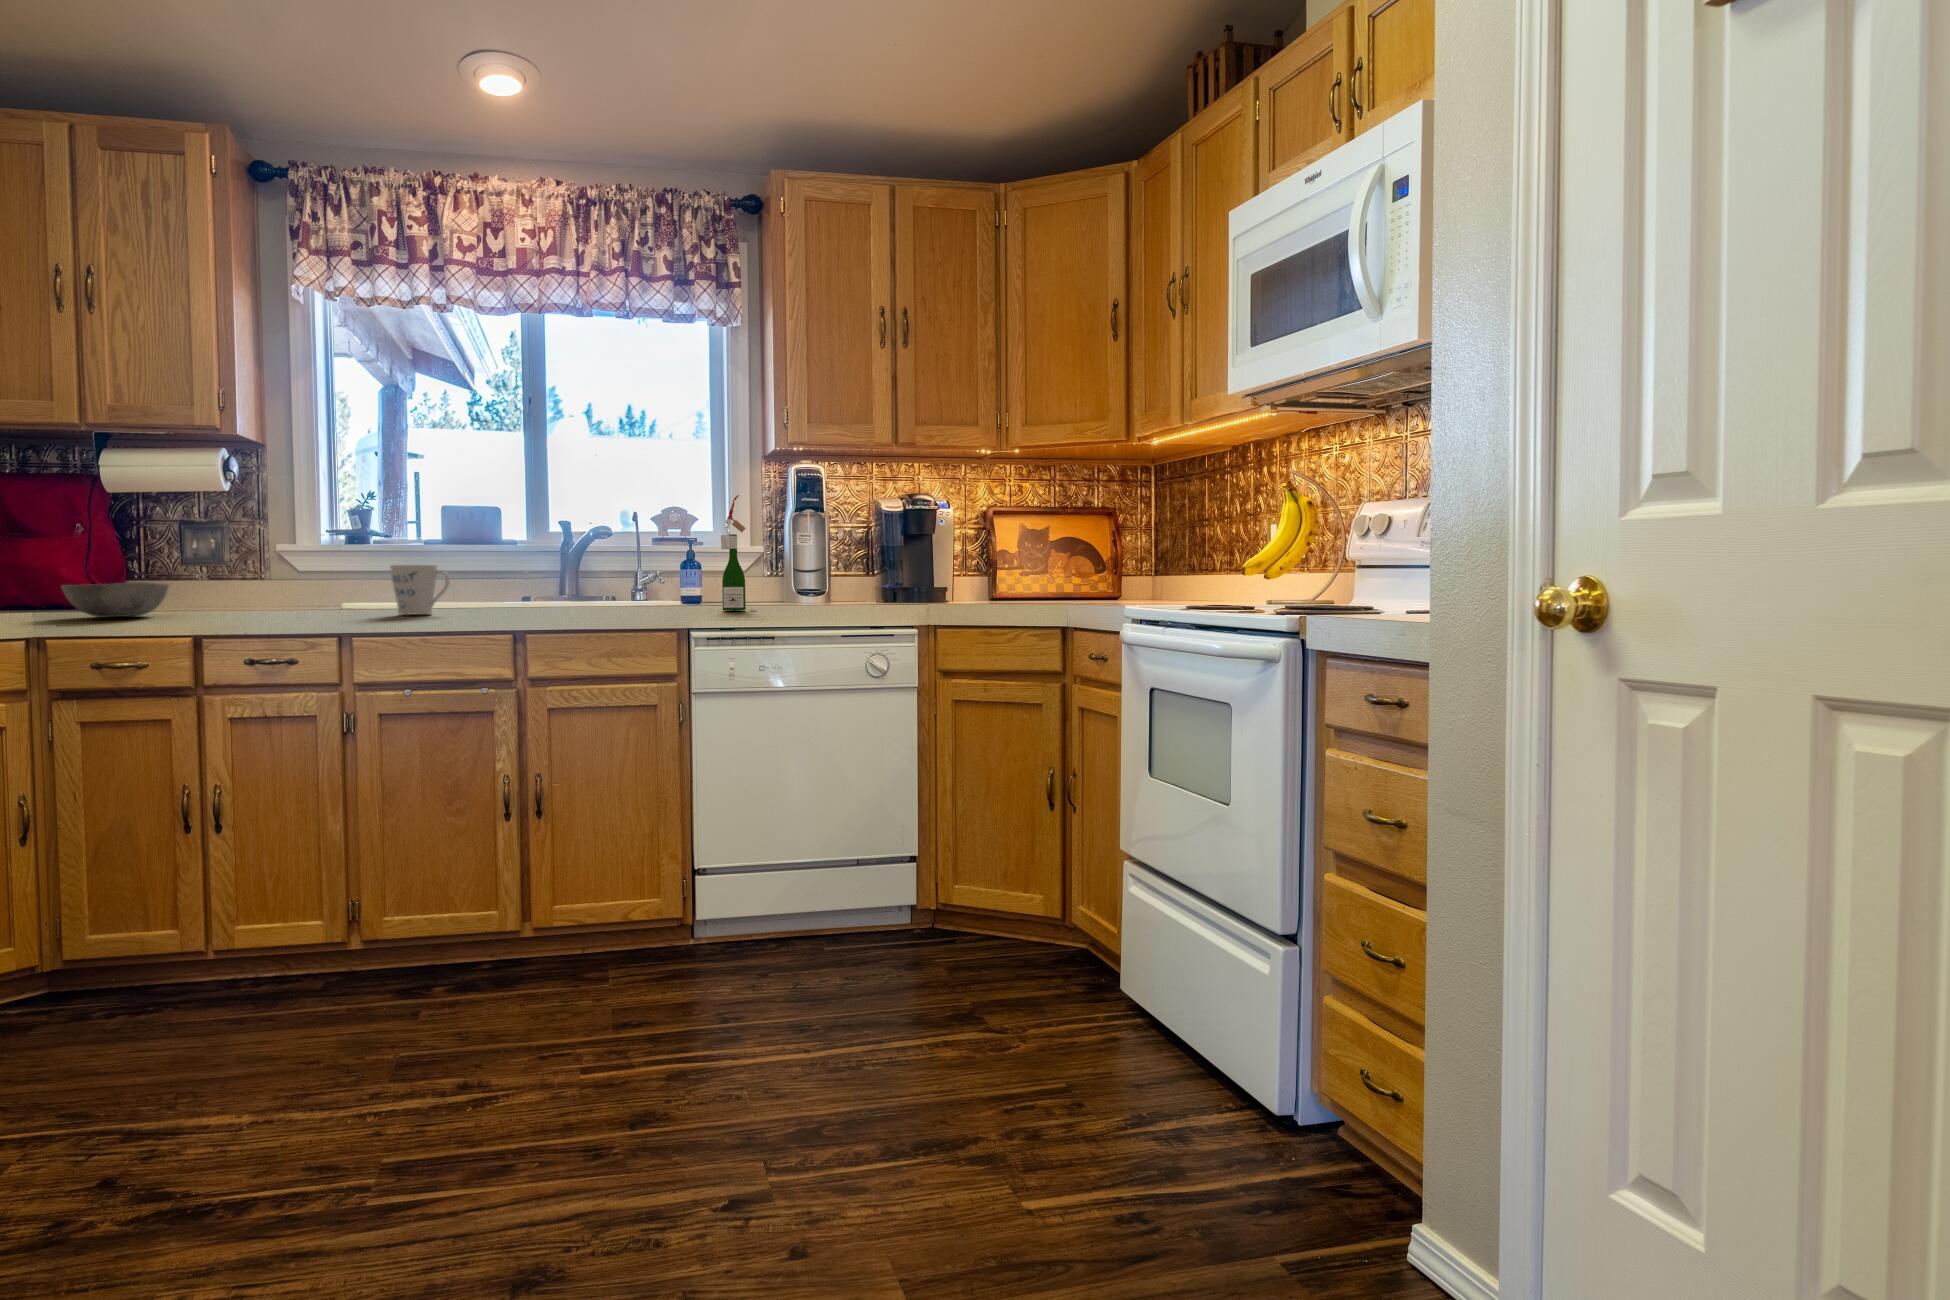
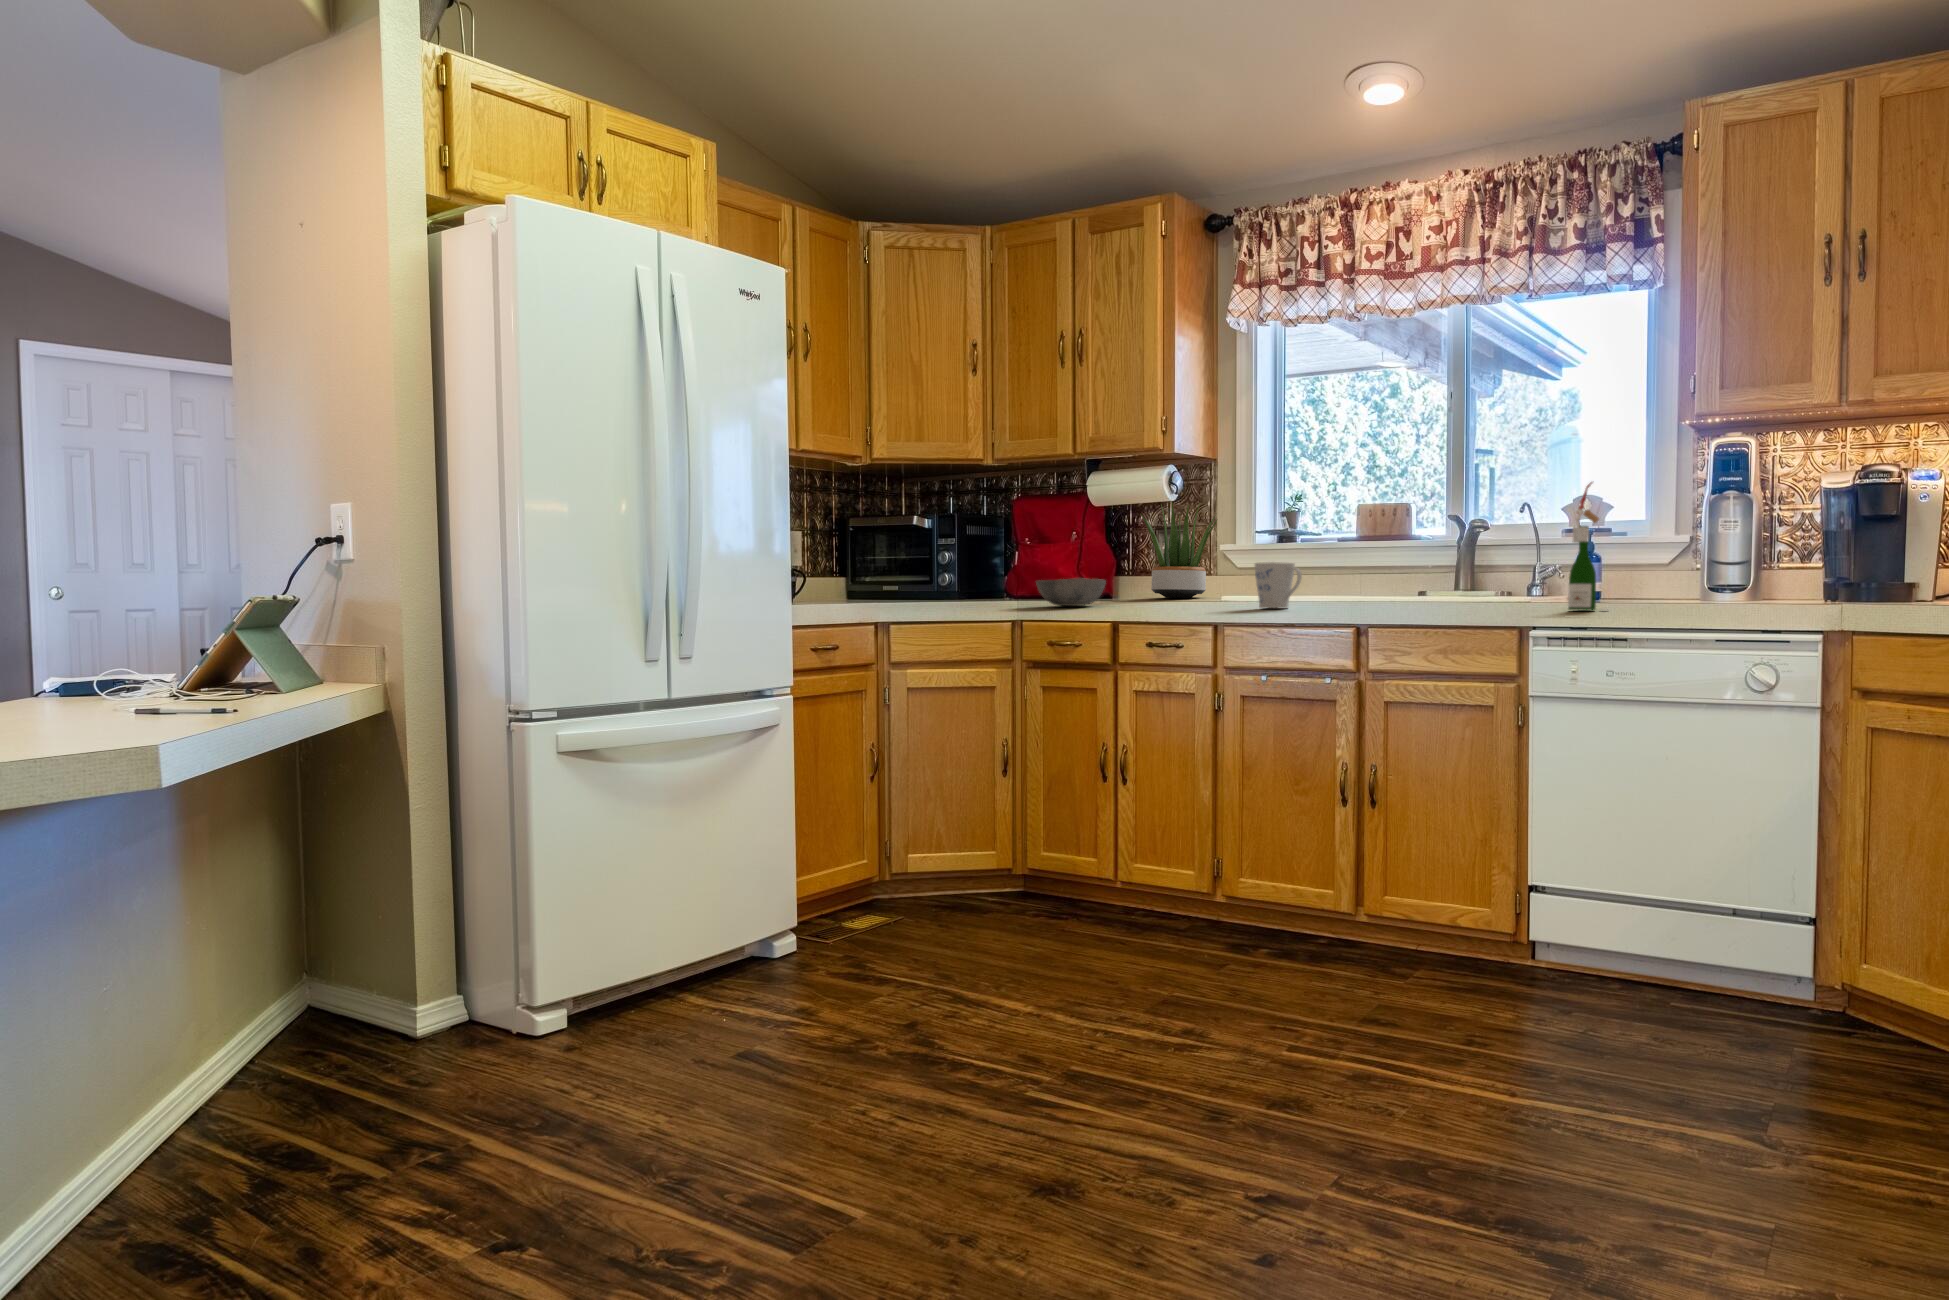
potted plant: none [180,490,293,603] -> present [1141,503,1217,598]

